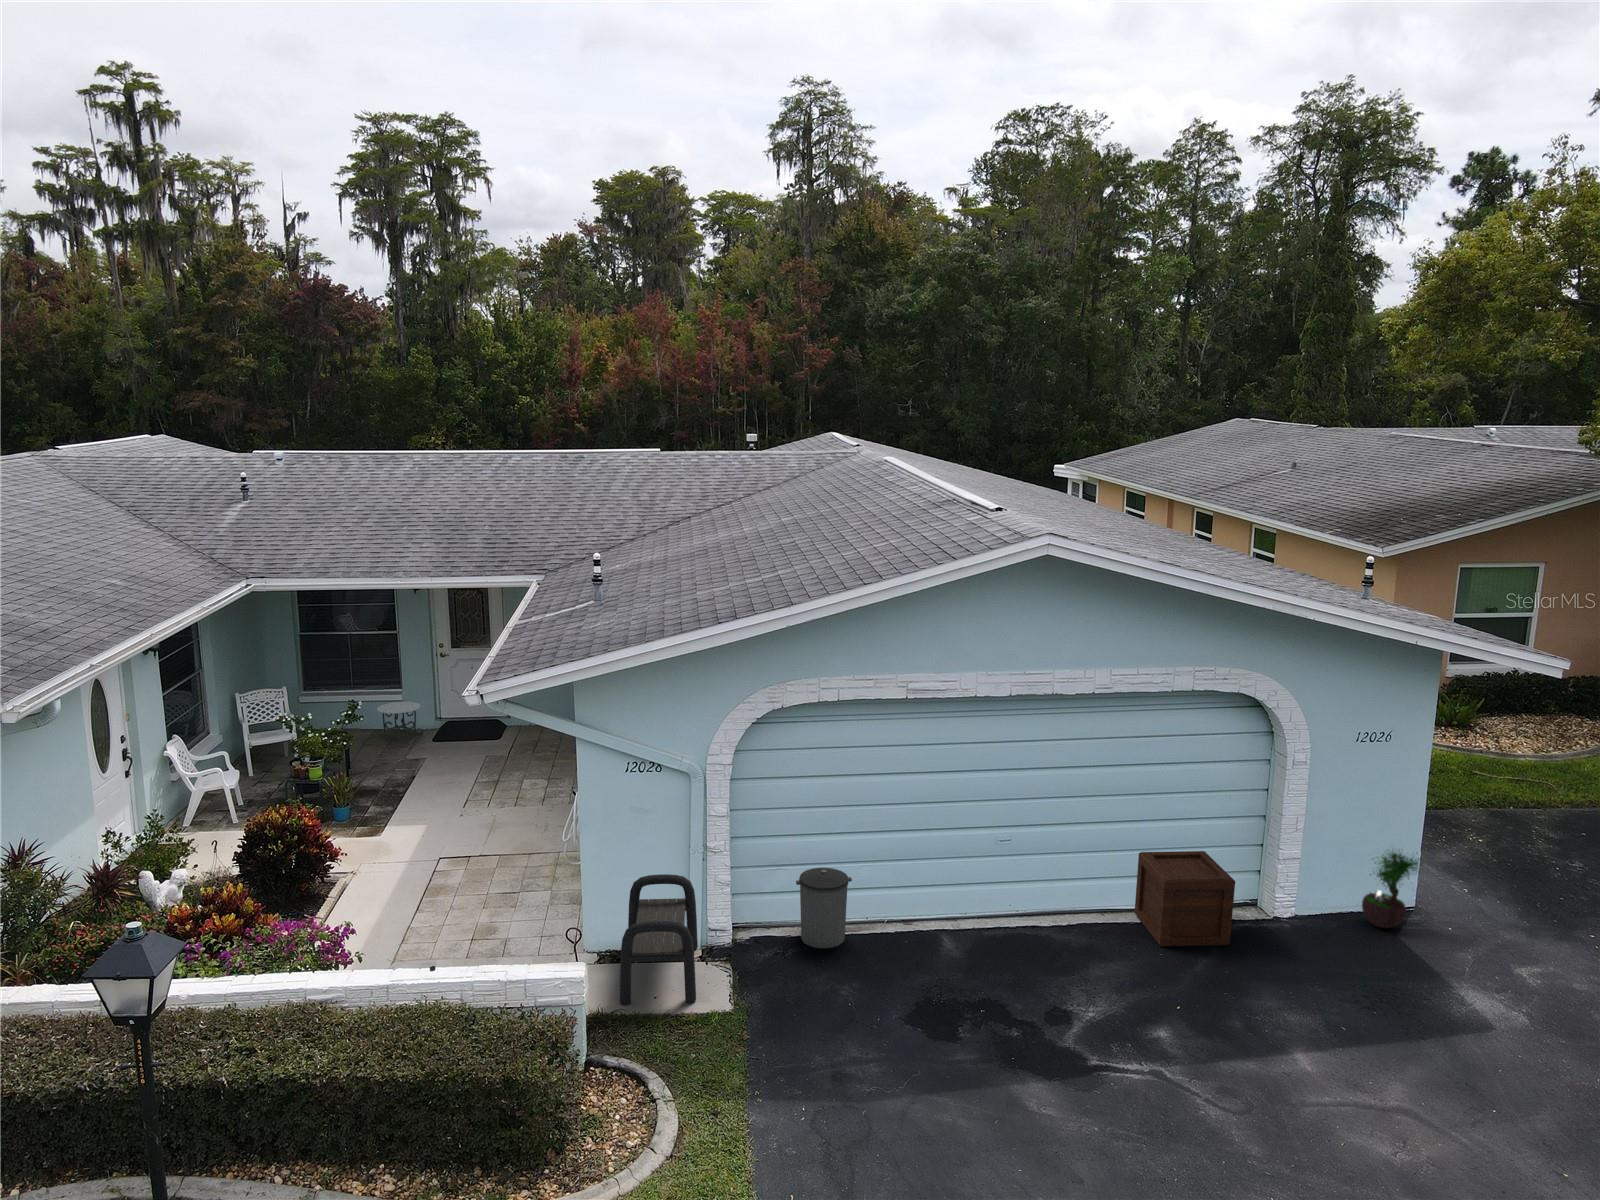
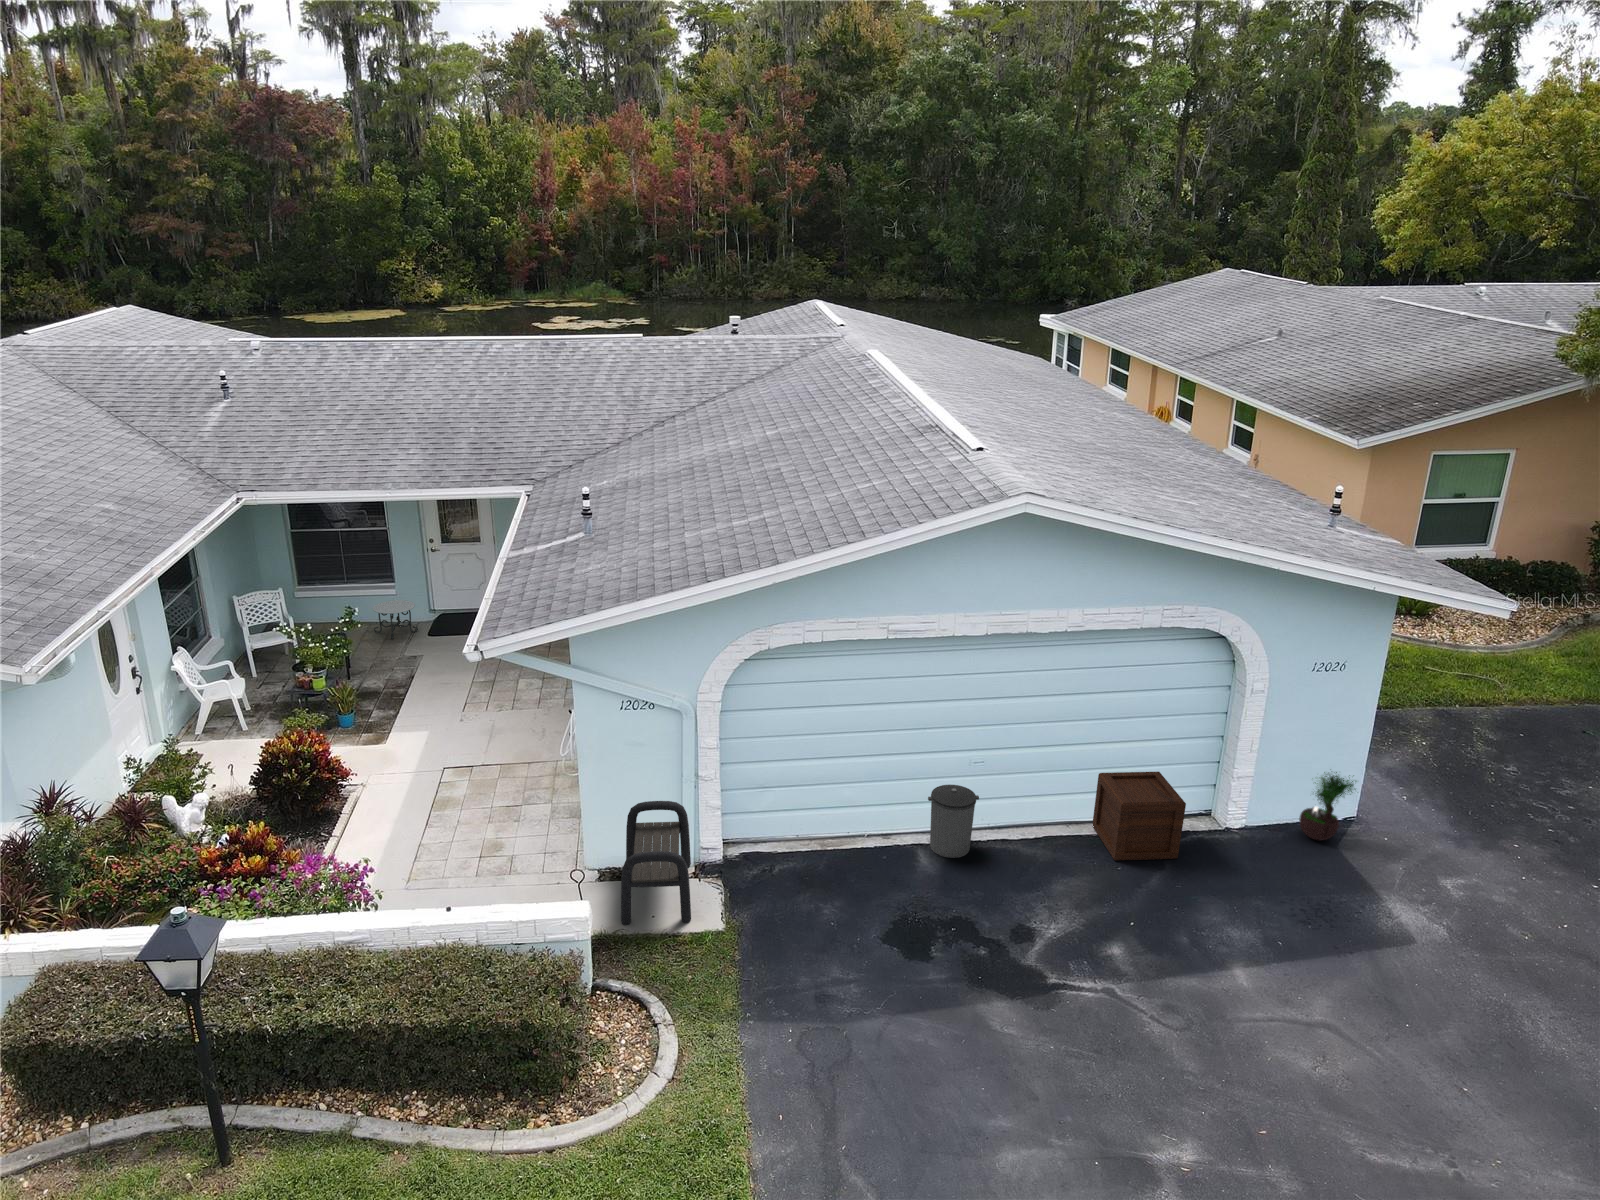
trash can: present [796,868,852,948] -> present [928,785,979,858]

